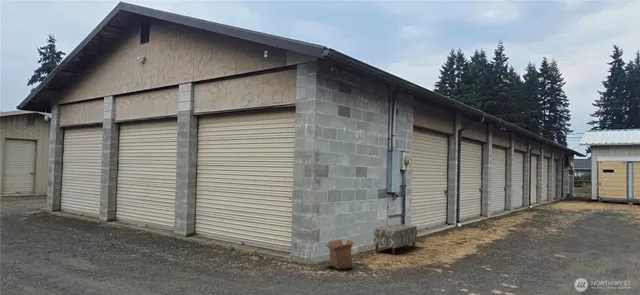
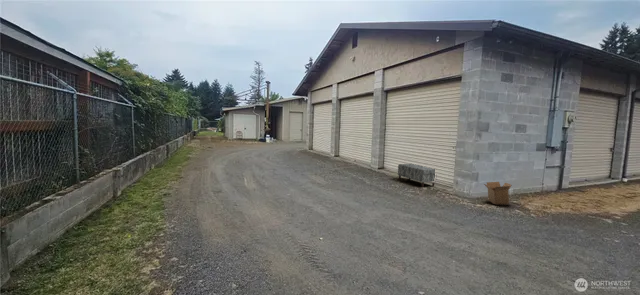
bench: present [374,224,417,255] -> present [398,164,435,187]

